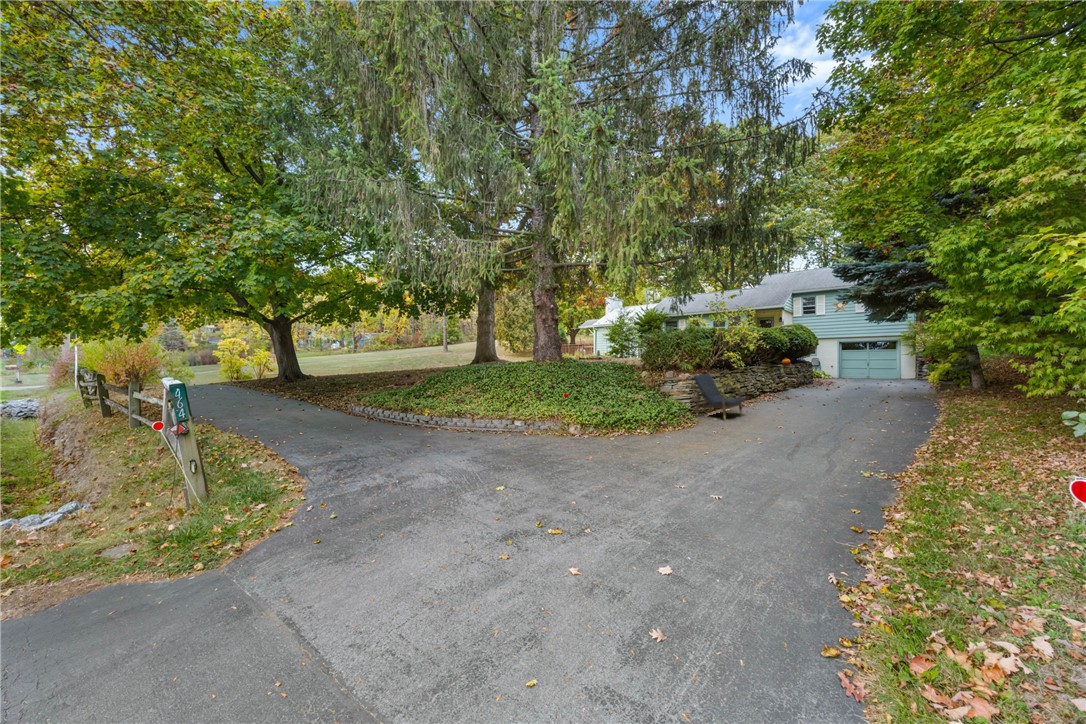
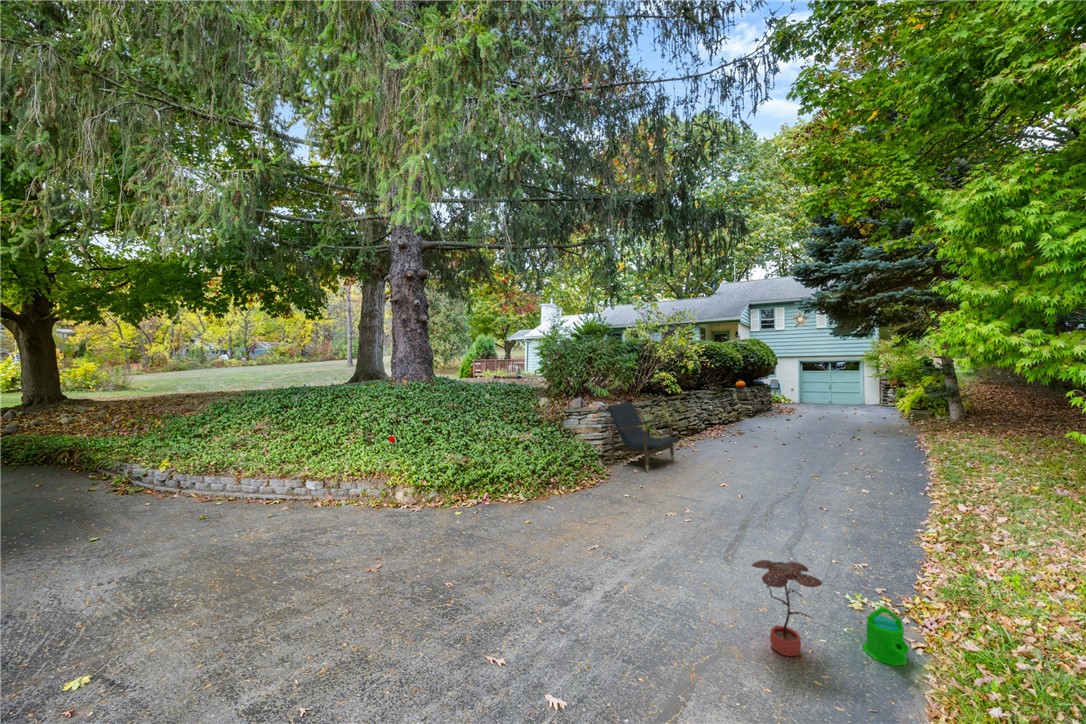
potted plant: none [806,446,844,491] -> present [752,560,822,656]
watering can: none [867,468,890,494] -> present [863,607,908,666]

